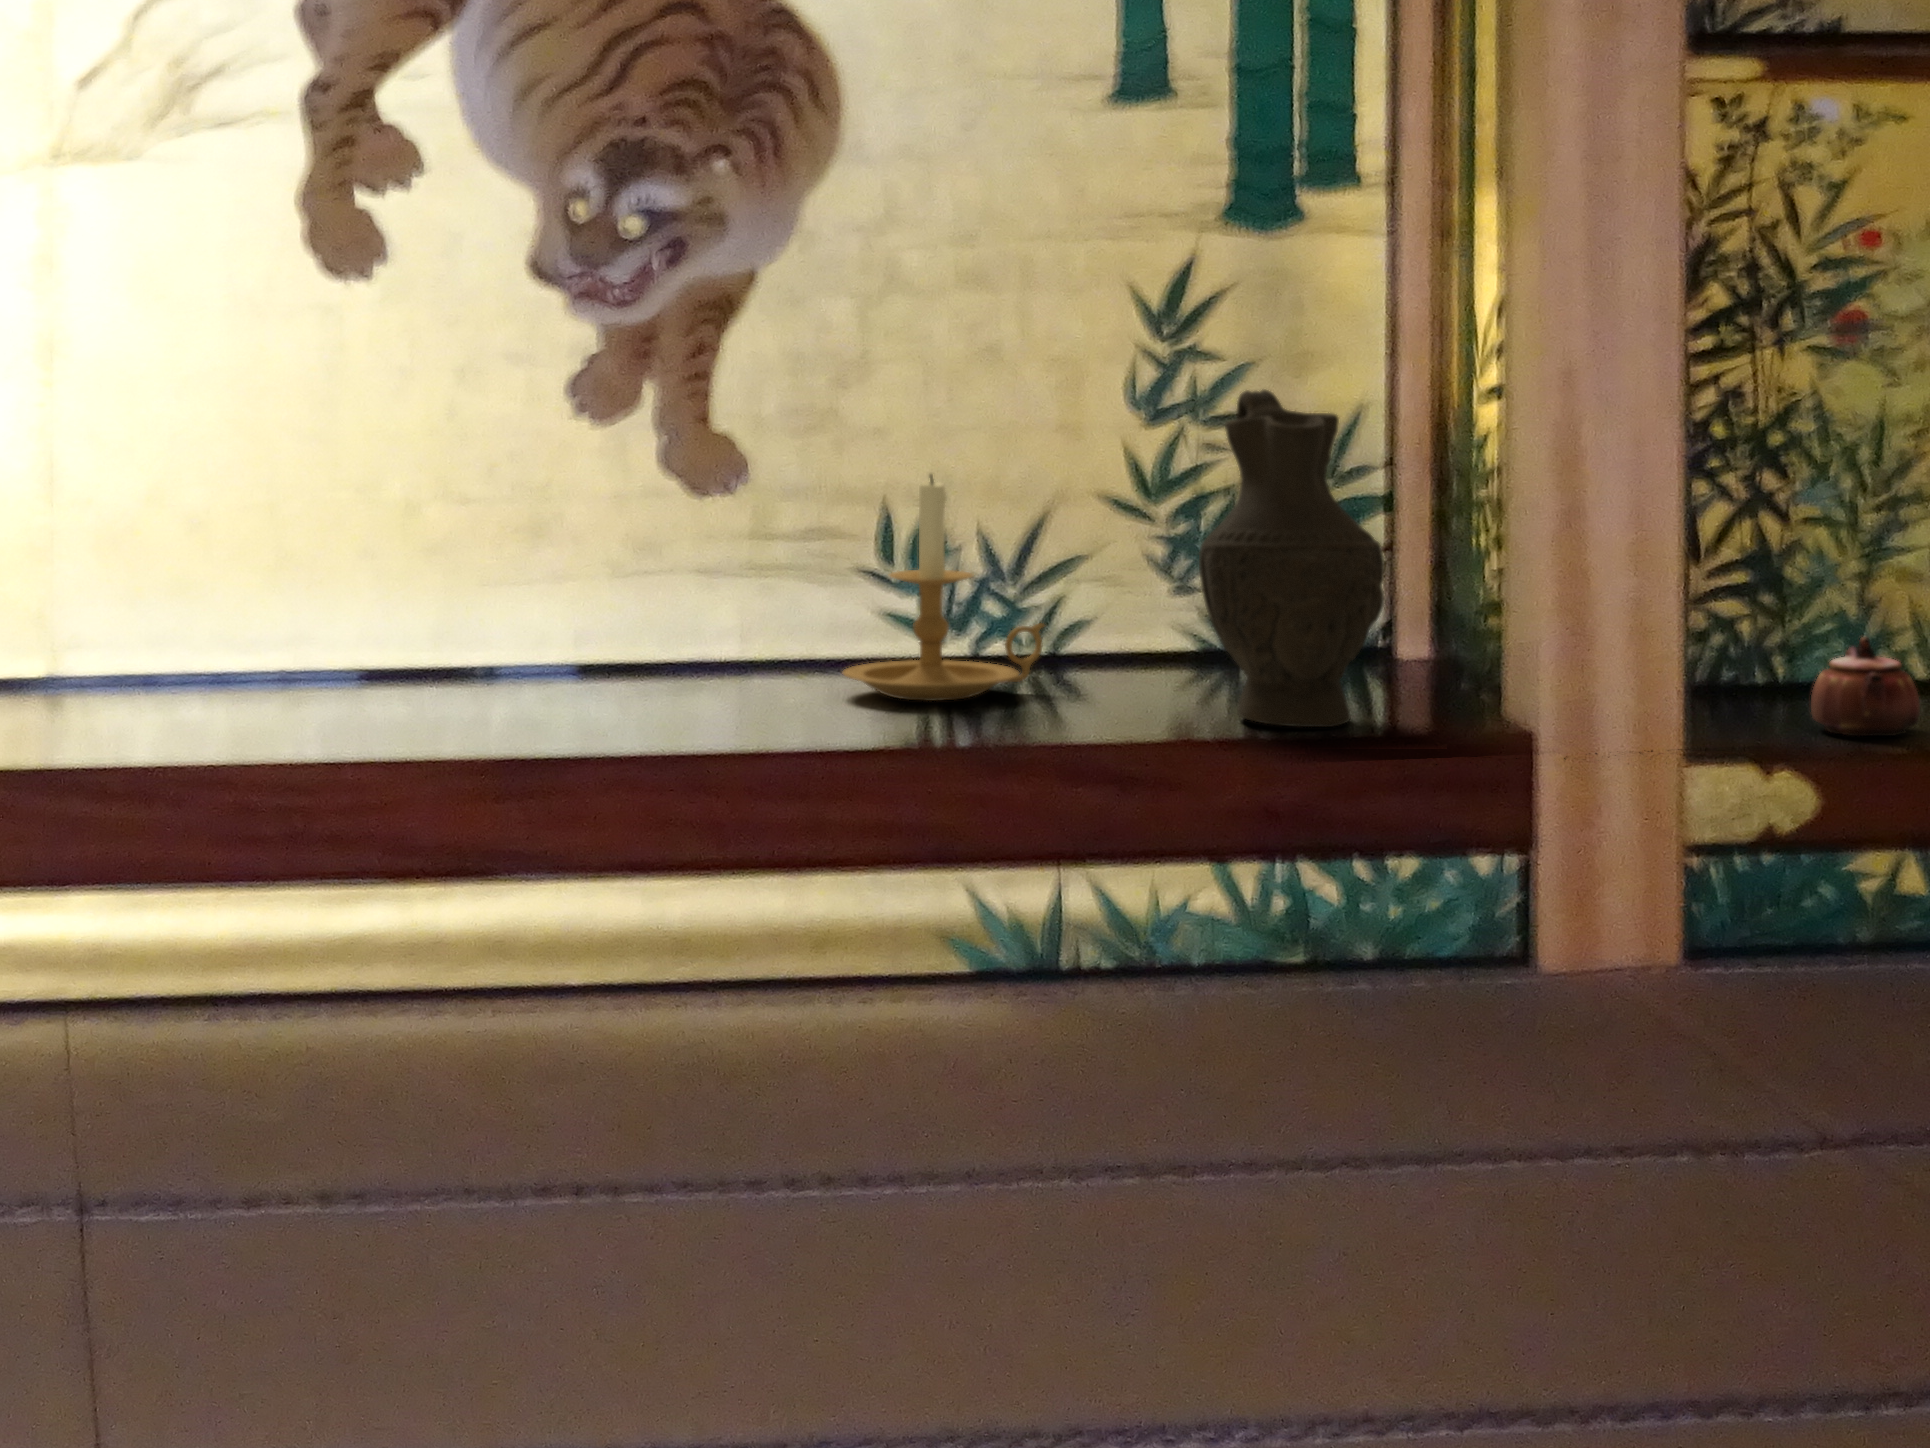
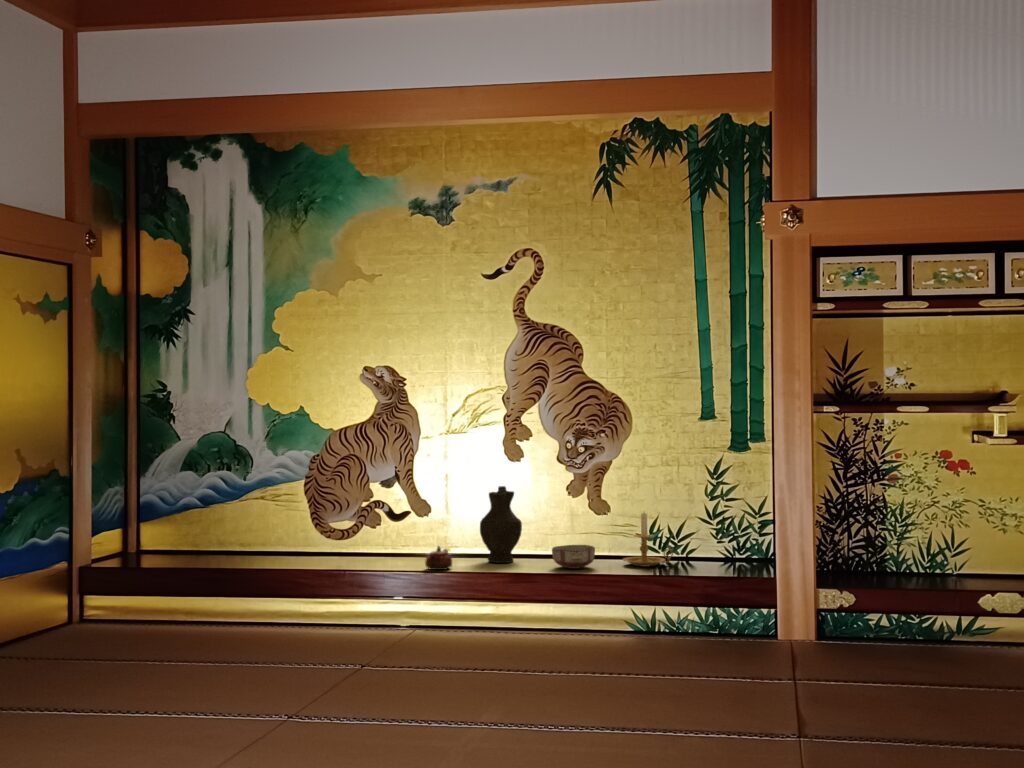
decorative vase: present [1199,390,1385,727] -> present [480,486,522,563]
ceramic bowl: none [573,621,752,721] -> present [552,545,595,569]
teapot: present [1811,637,1920,736] -> present [425,546,452,570]

